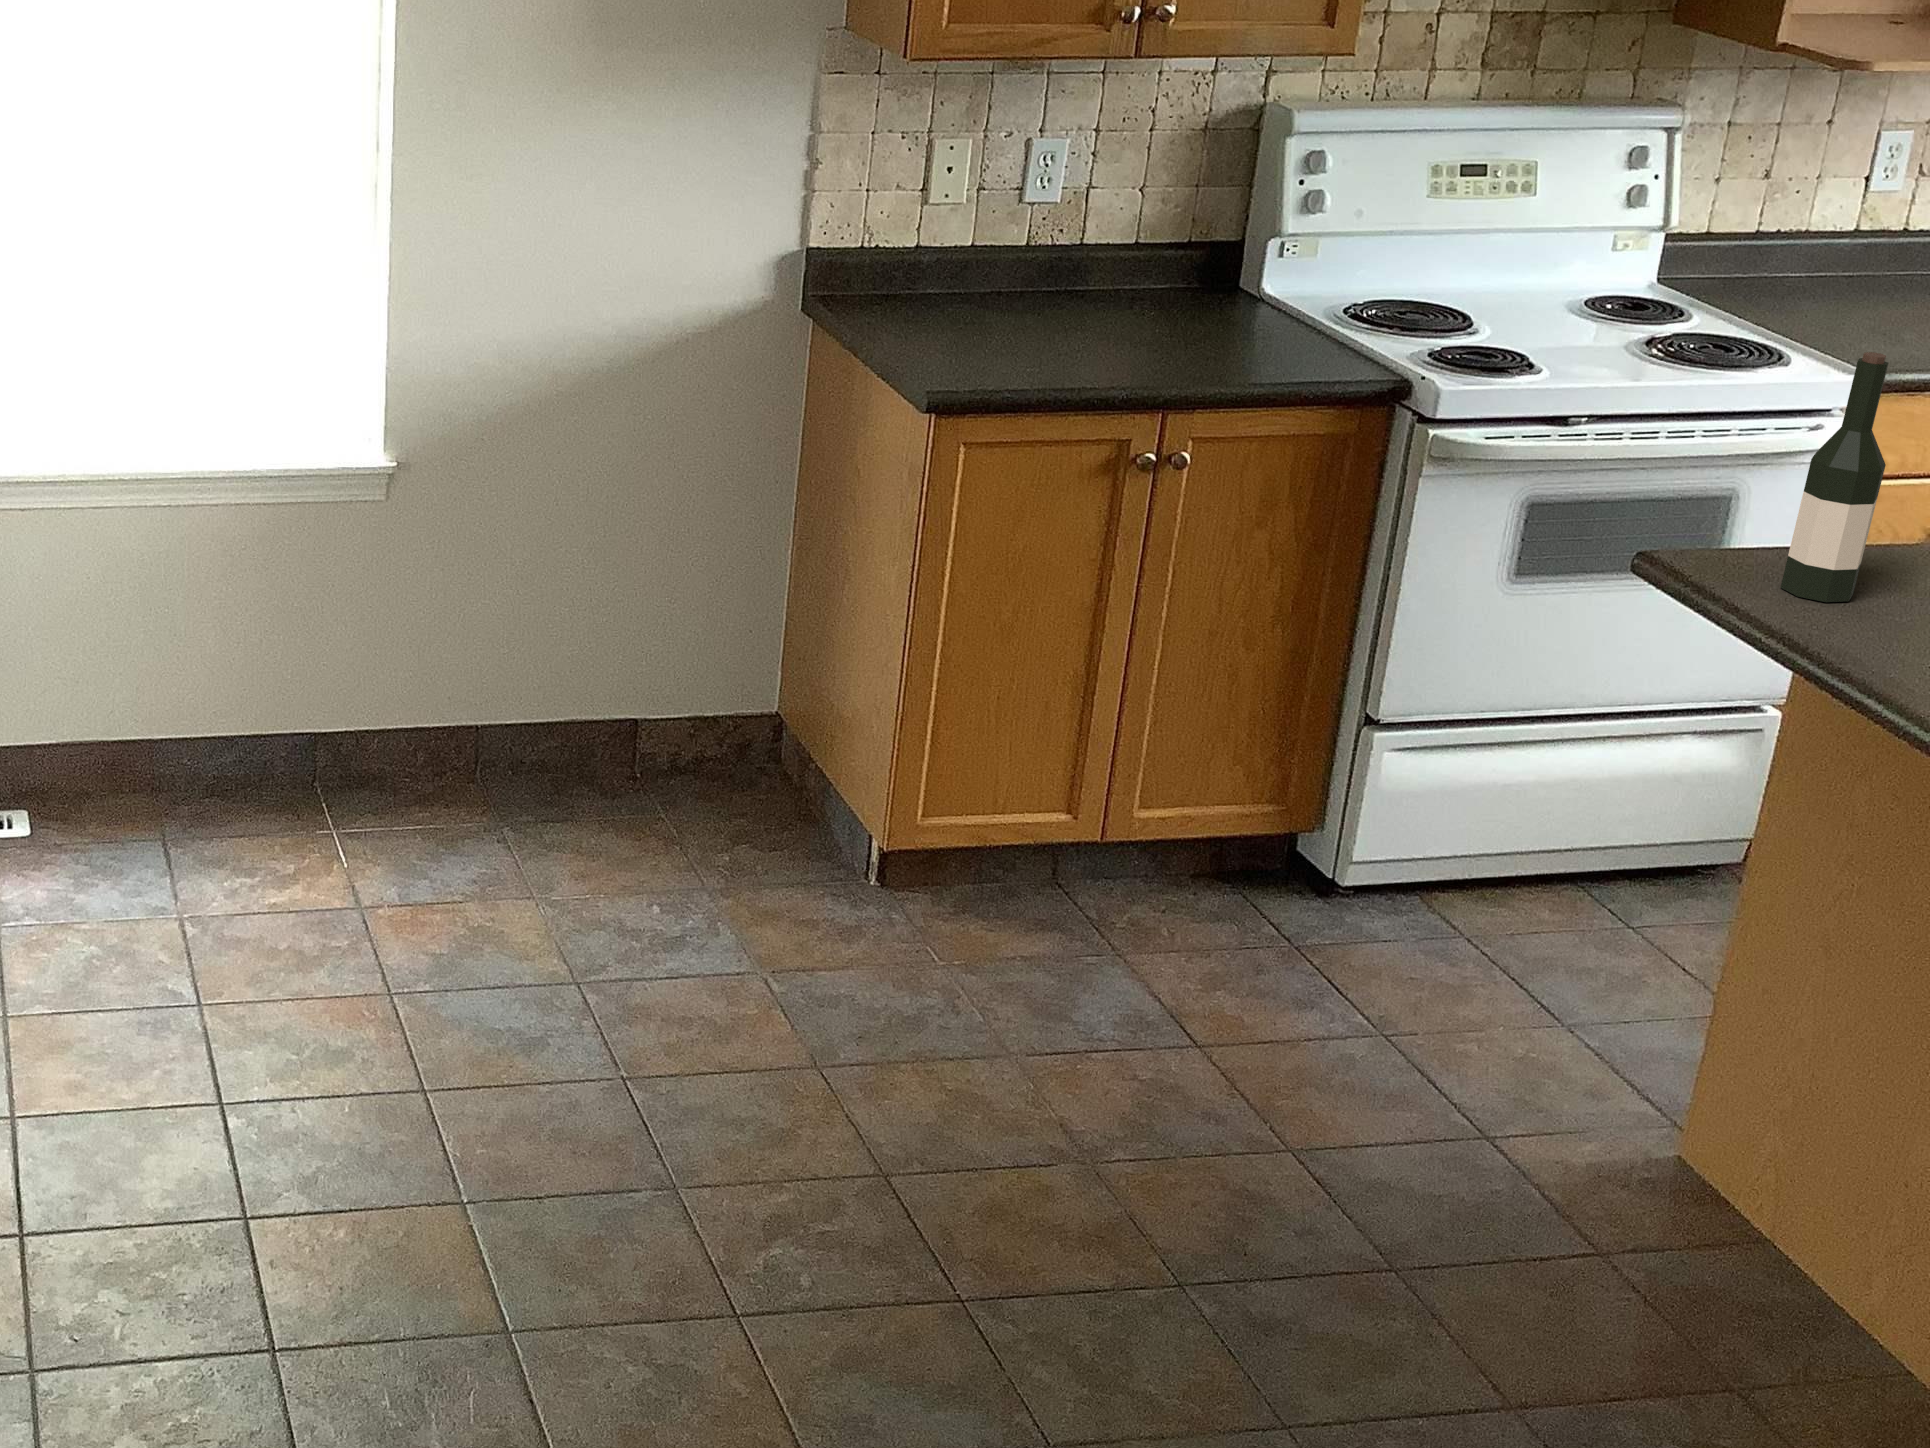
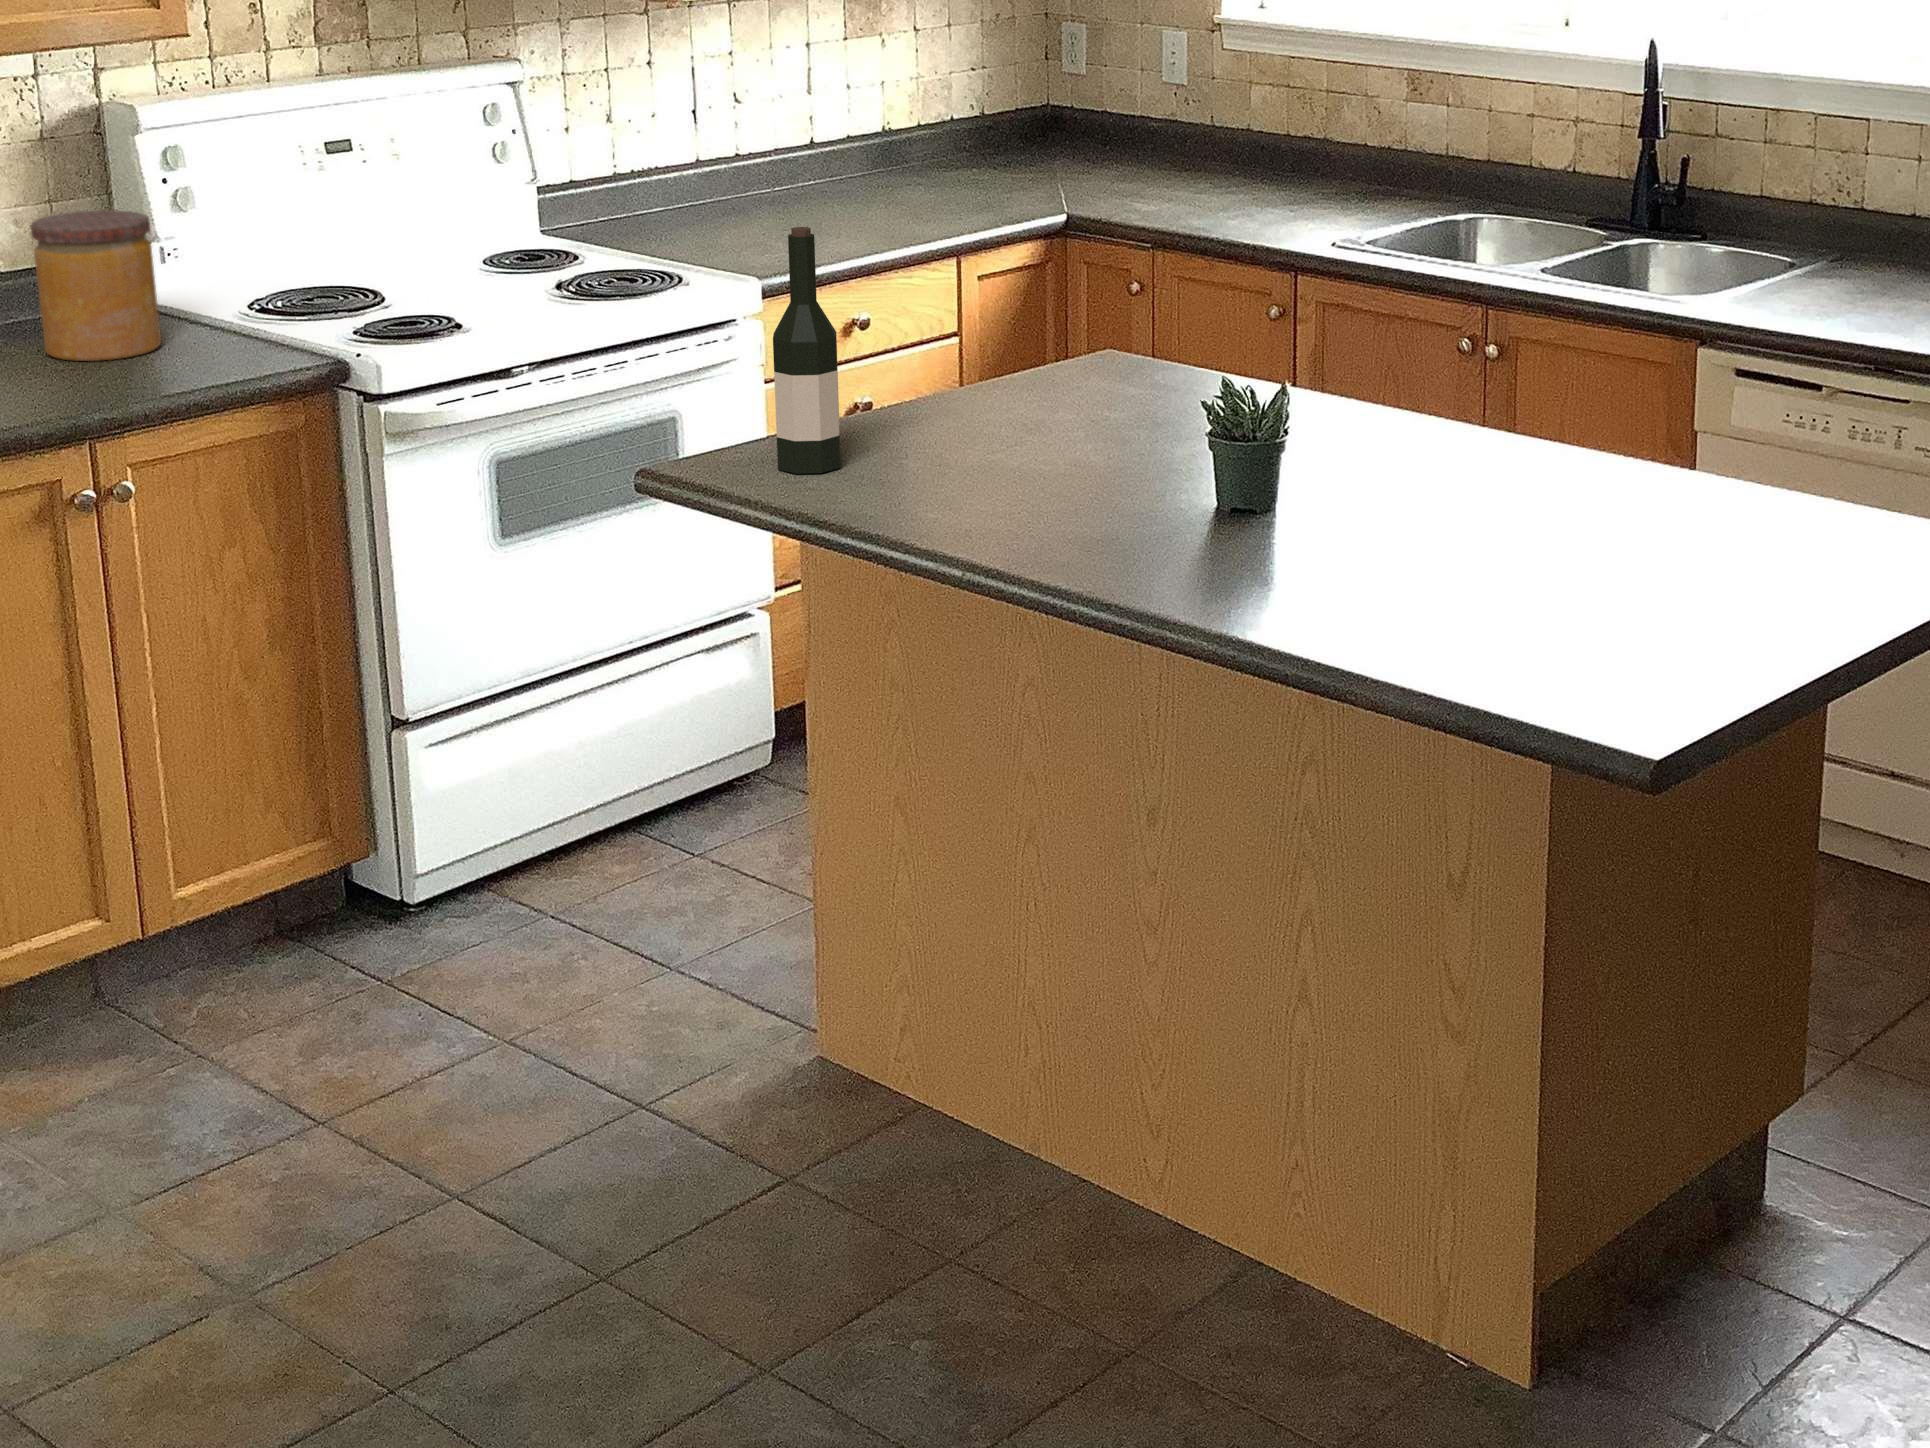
jar: none [1155,202,1272,340] -> present [31,210,161,361]

